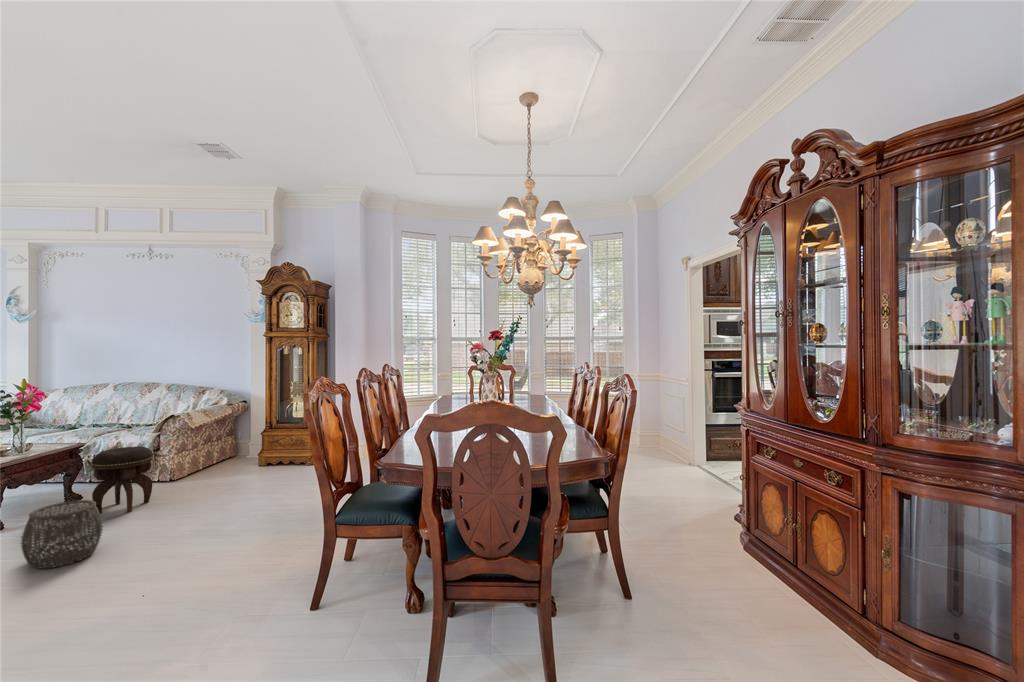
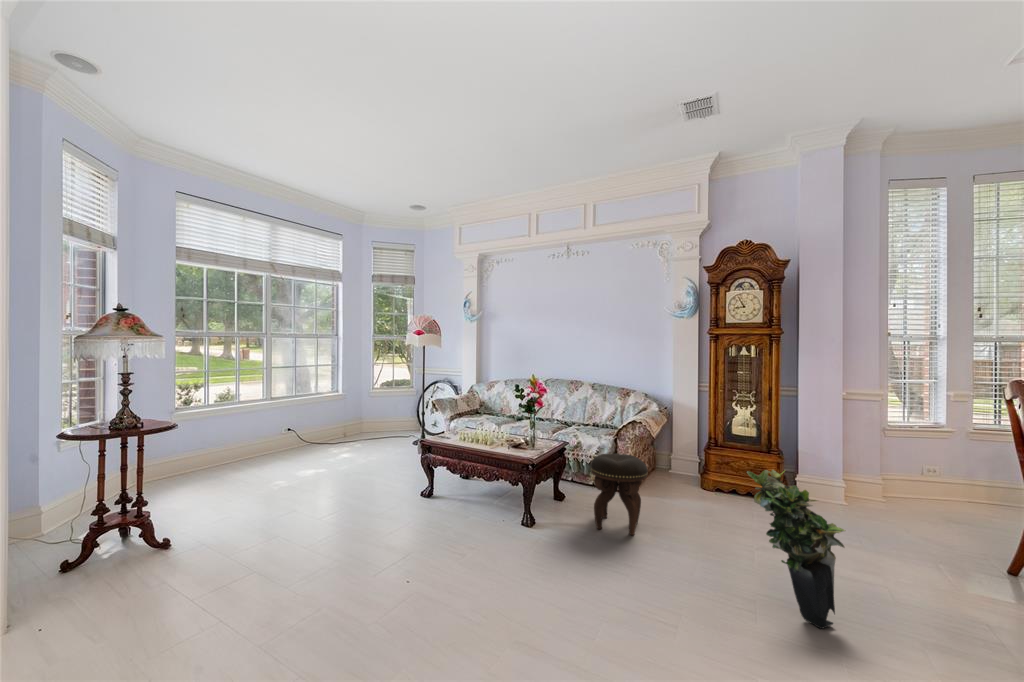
potted plant: none [170,439,235,538] -> present [747,470,845,629]
woven basket: present [21,500,103,569] -> none [602,530,686,631]

